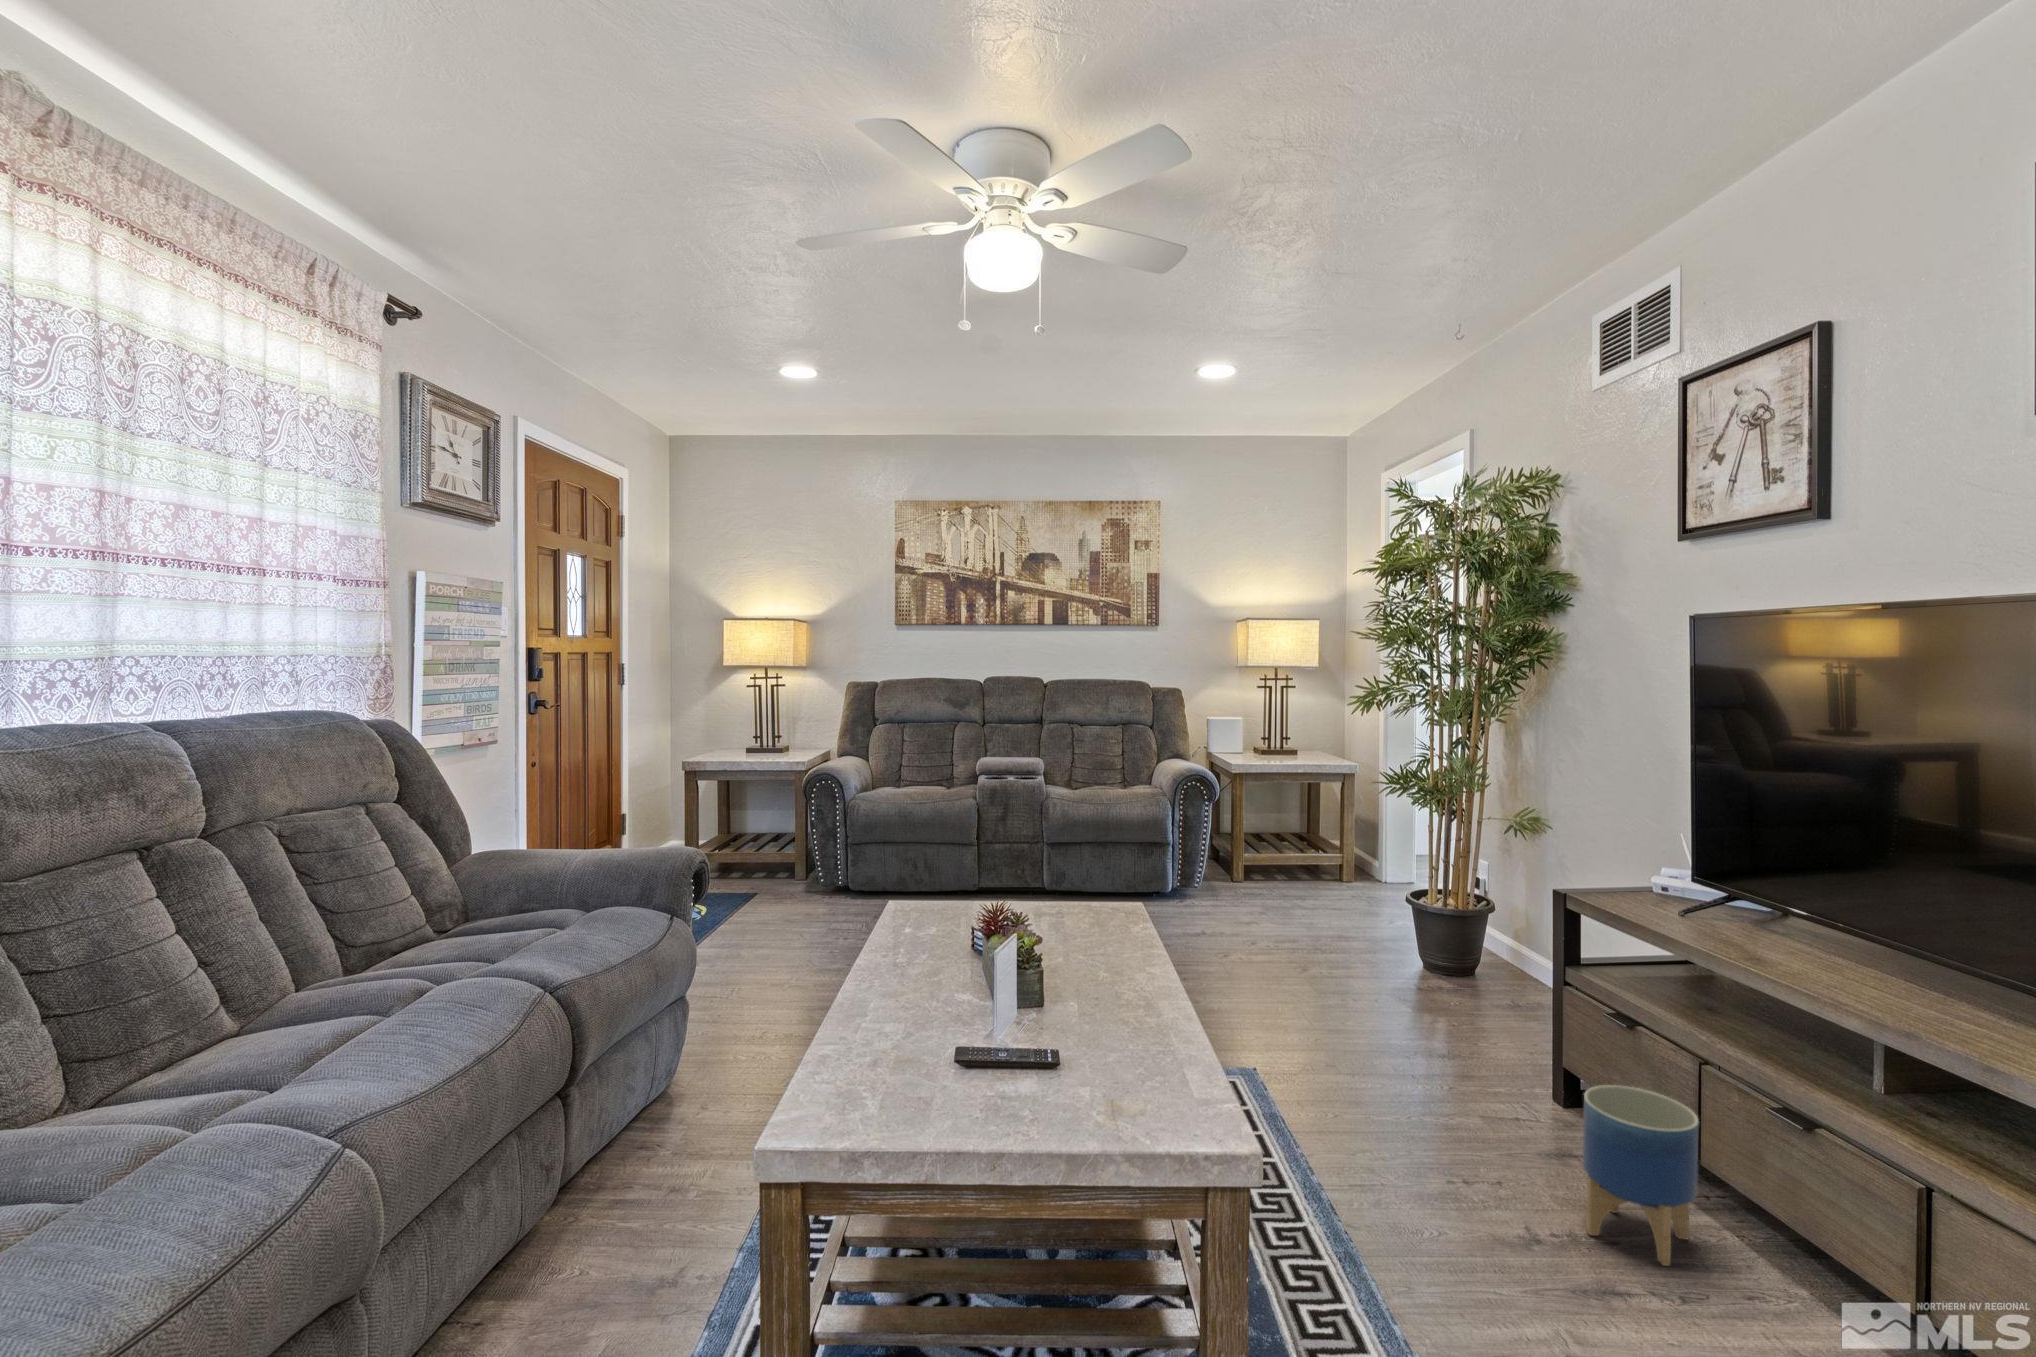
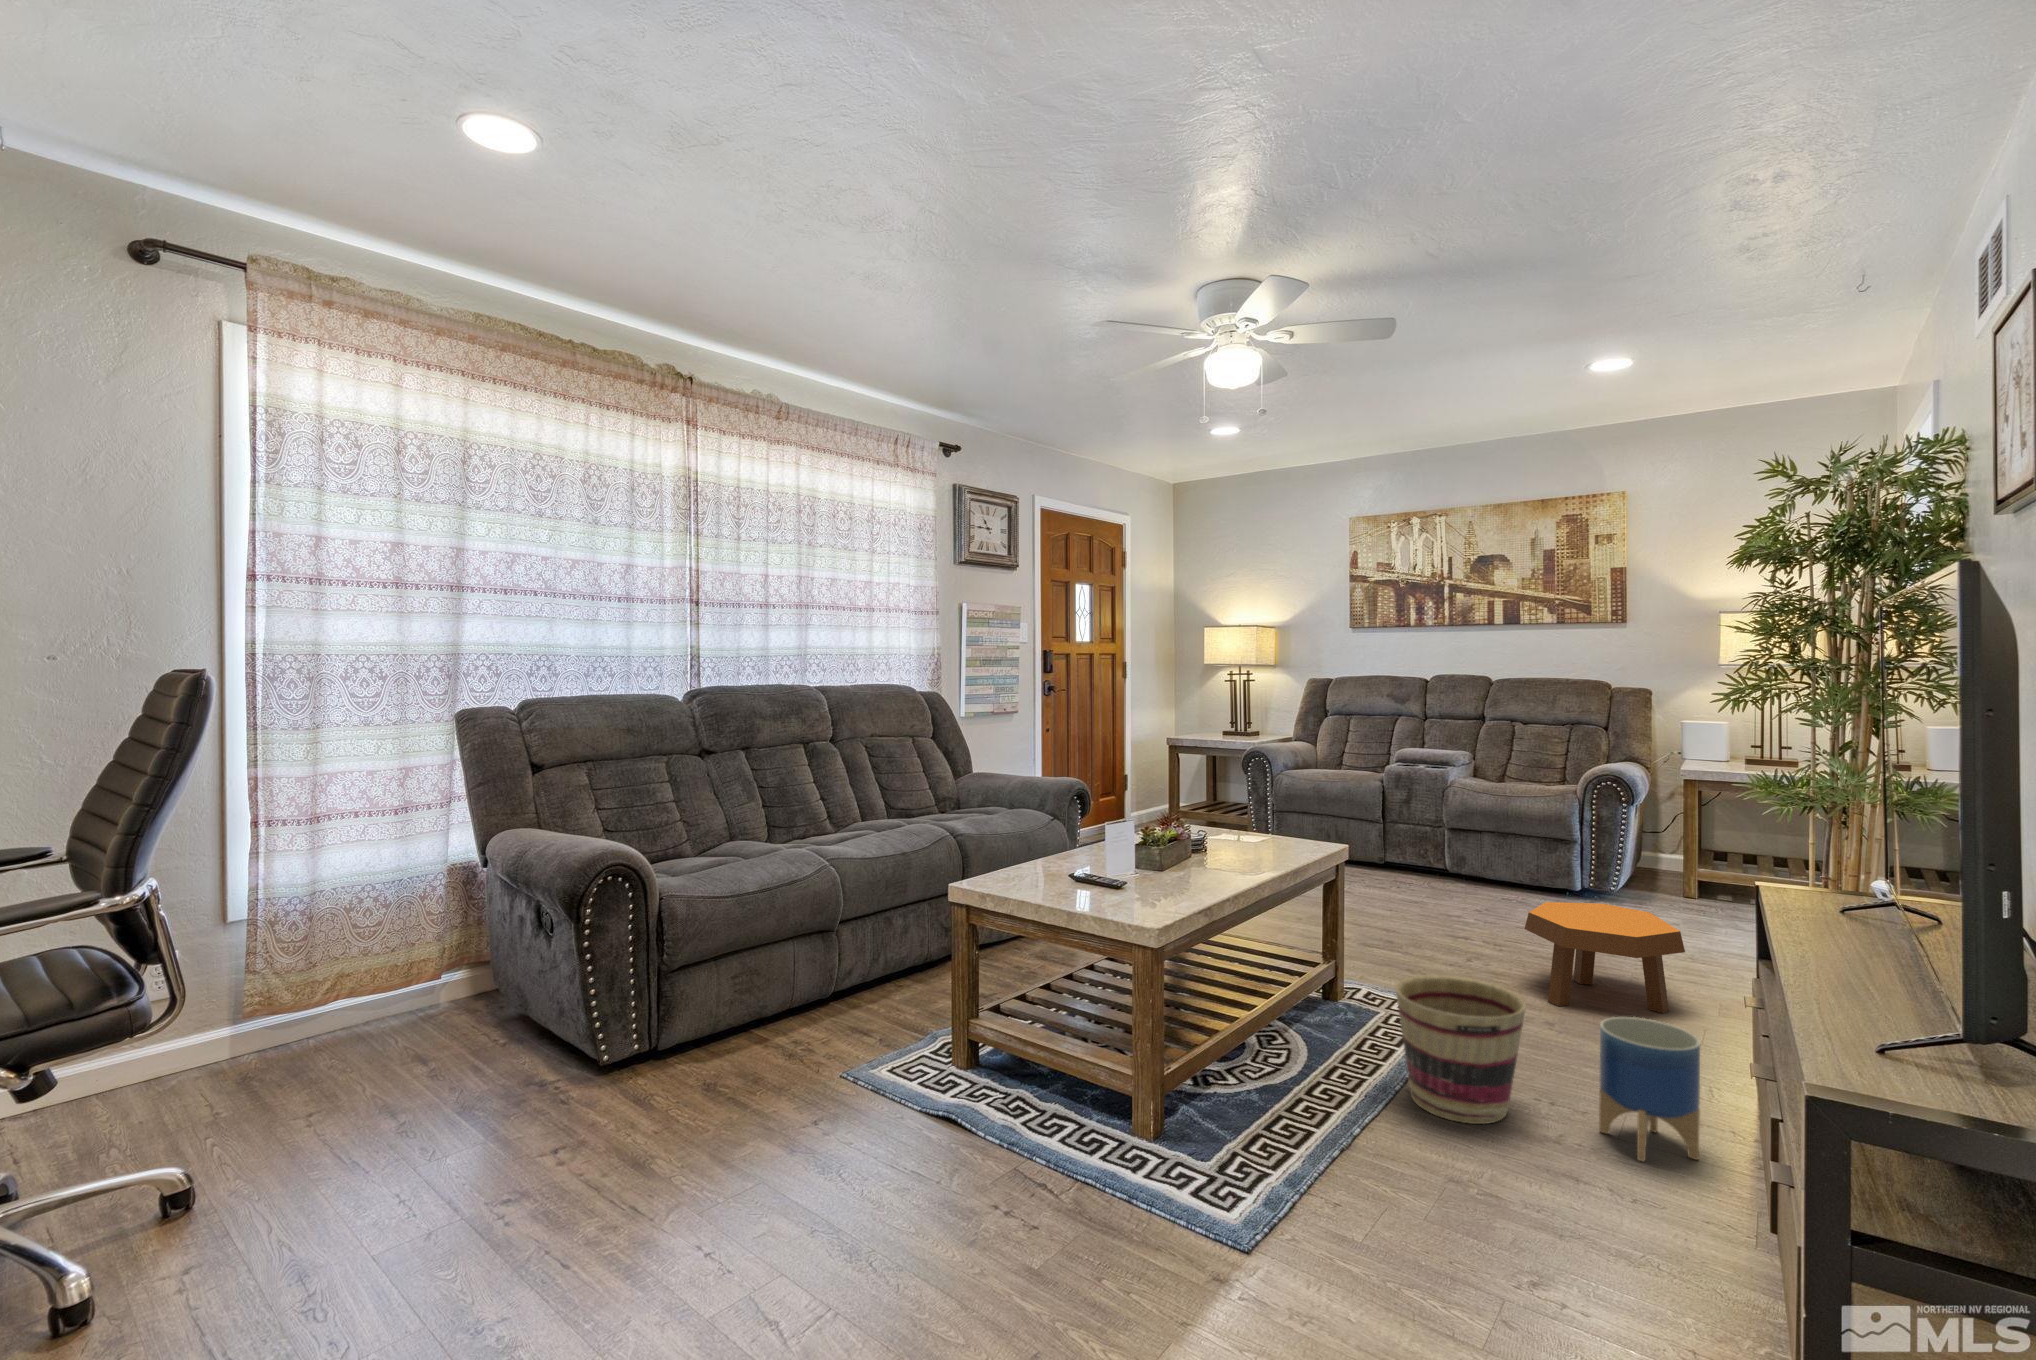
footstool: none [1277,925,1427,1053] -> present [1525,902,1685,1013]
basket: none [1372,1076,1541,1286] -> present [1395,975,1526,1124]

